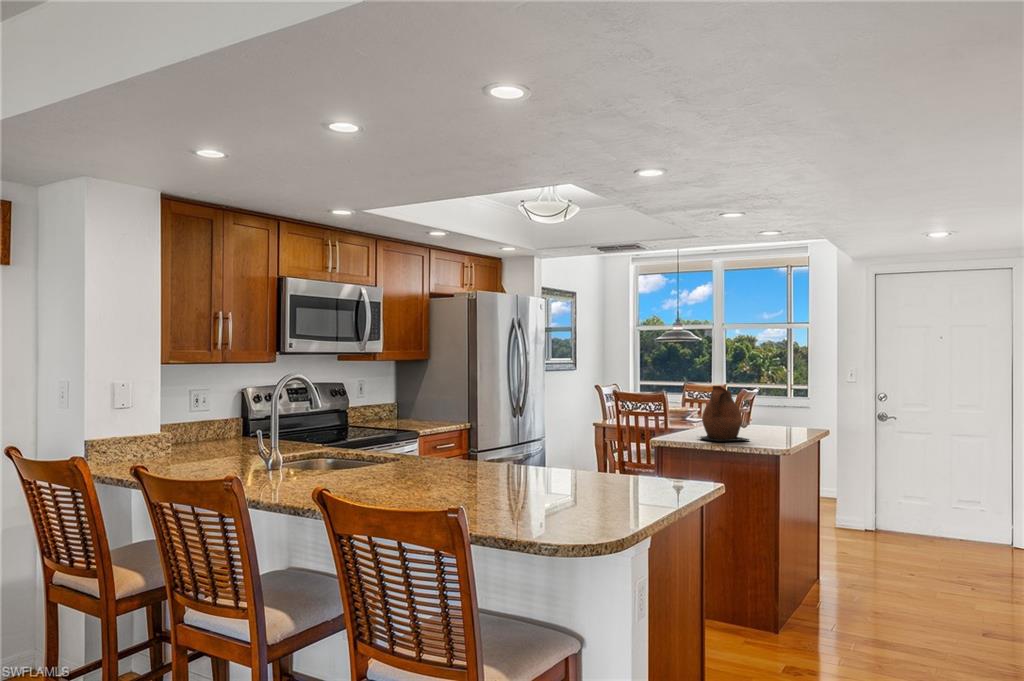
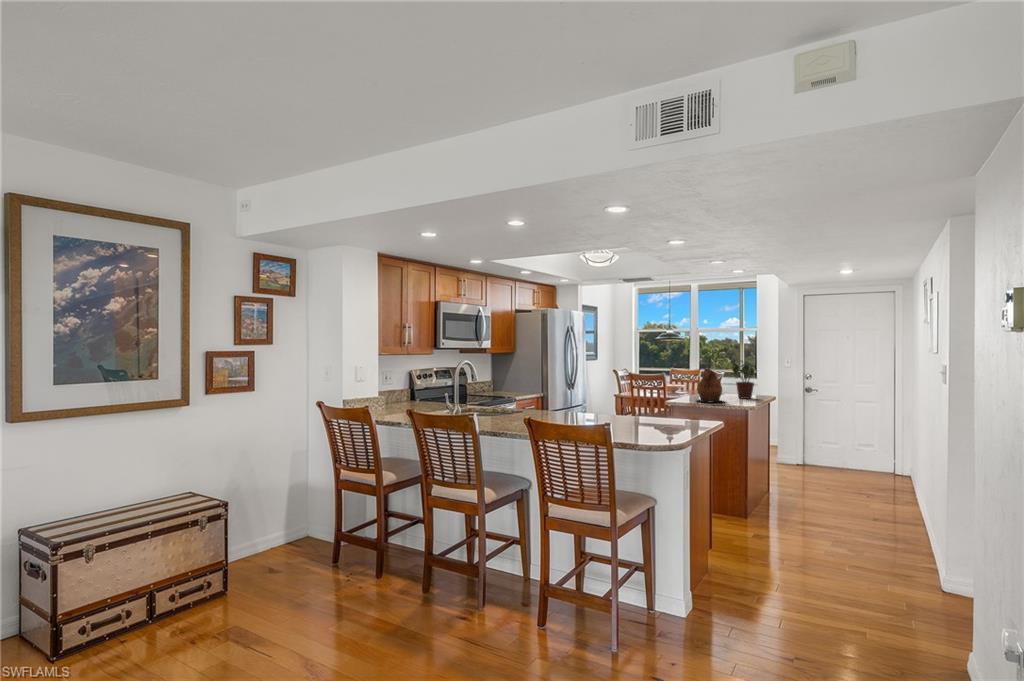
potted plant: none [756,369,799,434] -> present [731,359,755,399]

